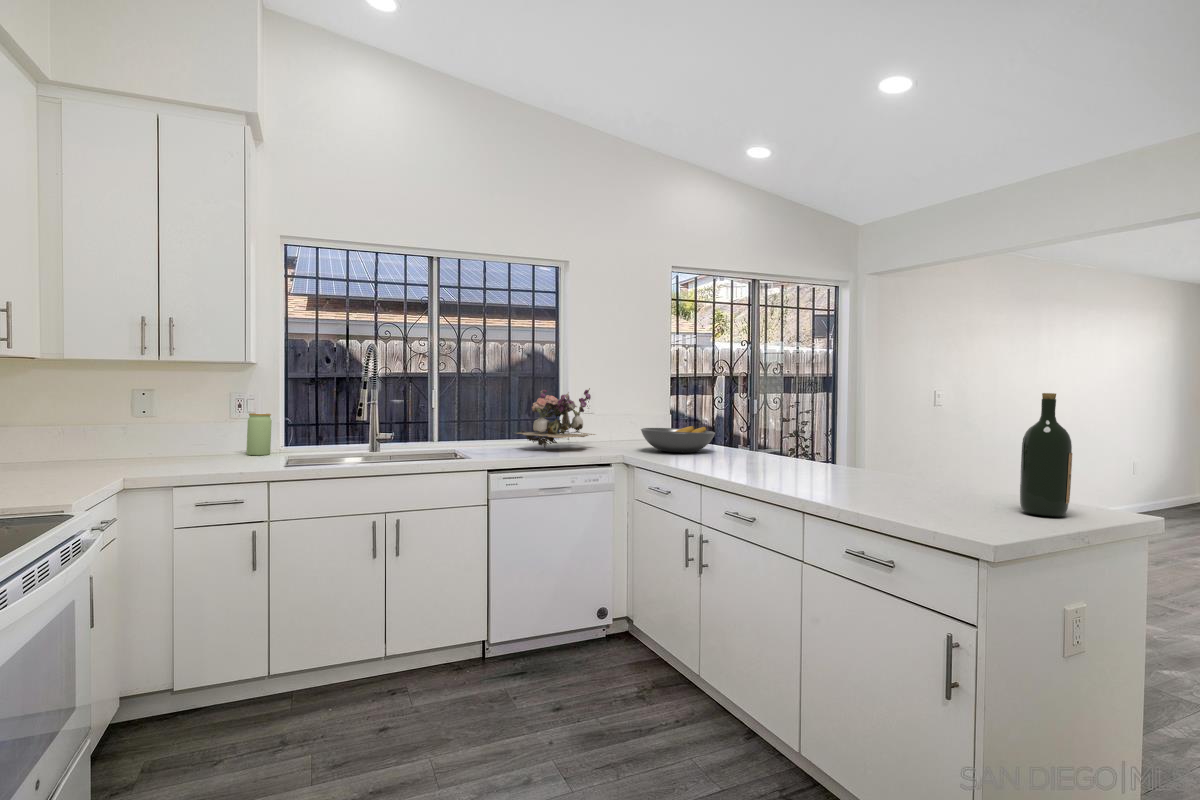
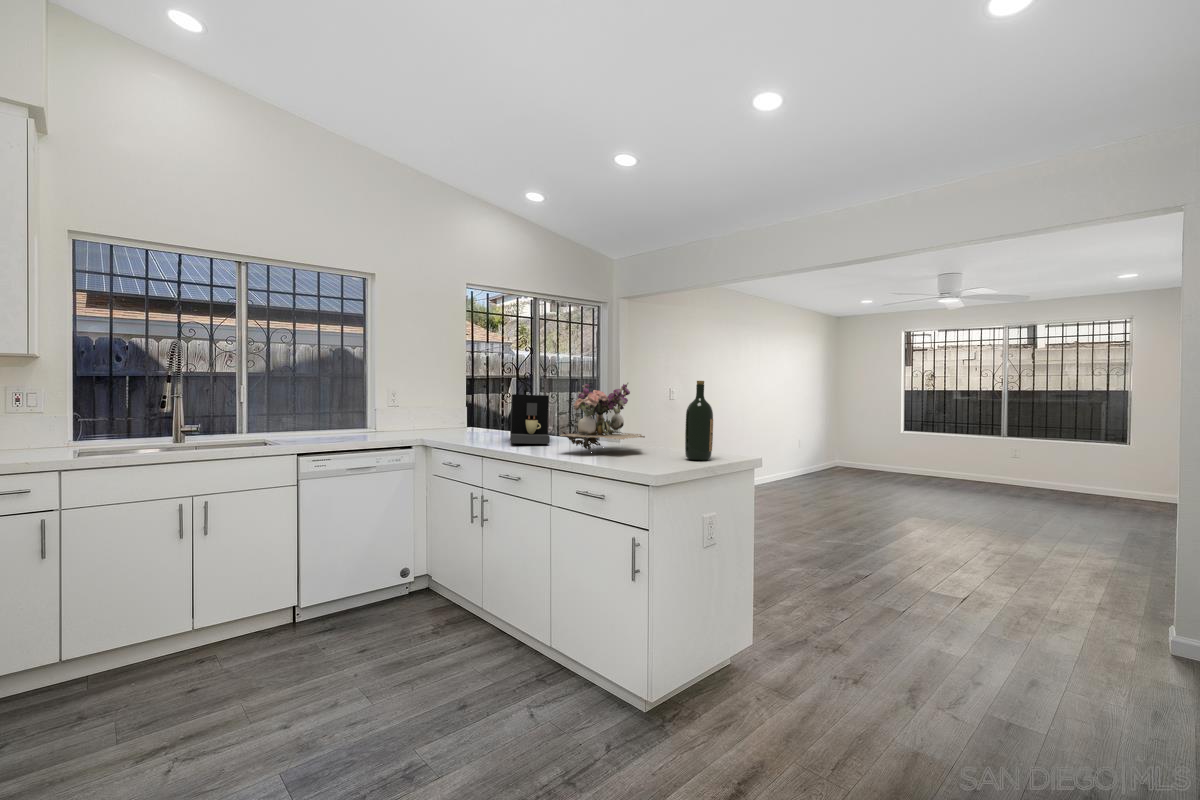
flower arrangement: present [517,388,596,448] -> present [560,383,645,451]
coffee maker: none [731,404,790,472] -> present [510,394,550,444]
jar: present [246,413,272,455] -> none [27,408,58,449]
fruit bowl: present [641,426,715,453] -> none [438,414,500,435]

